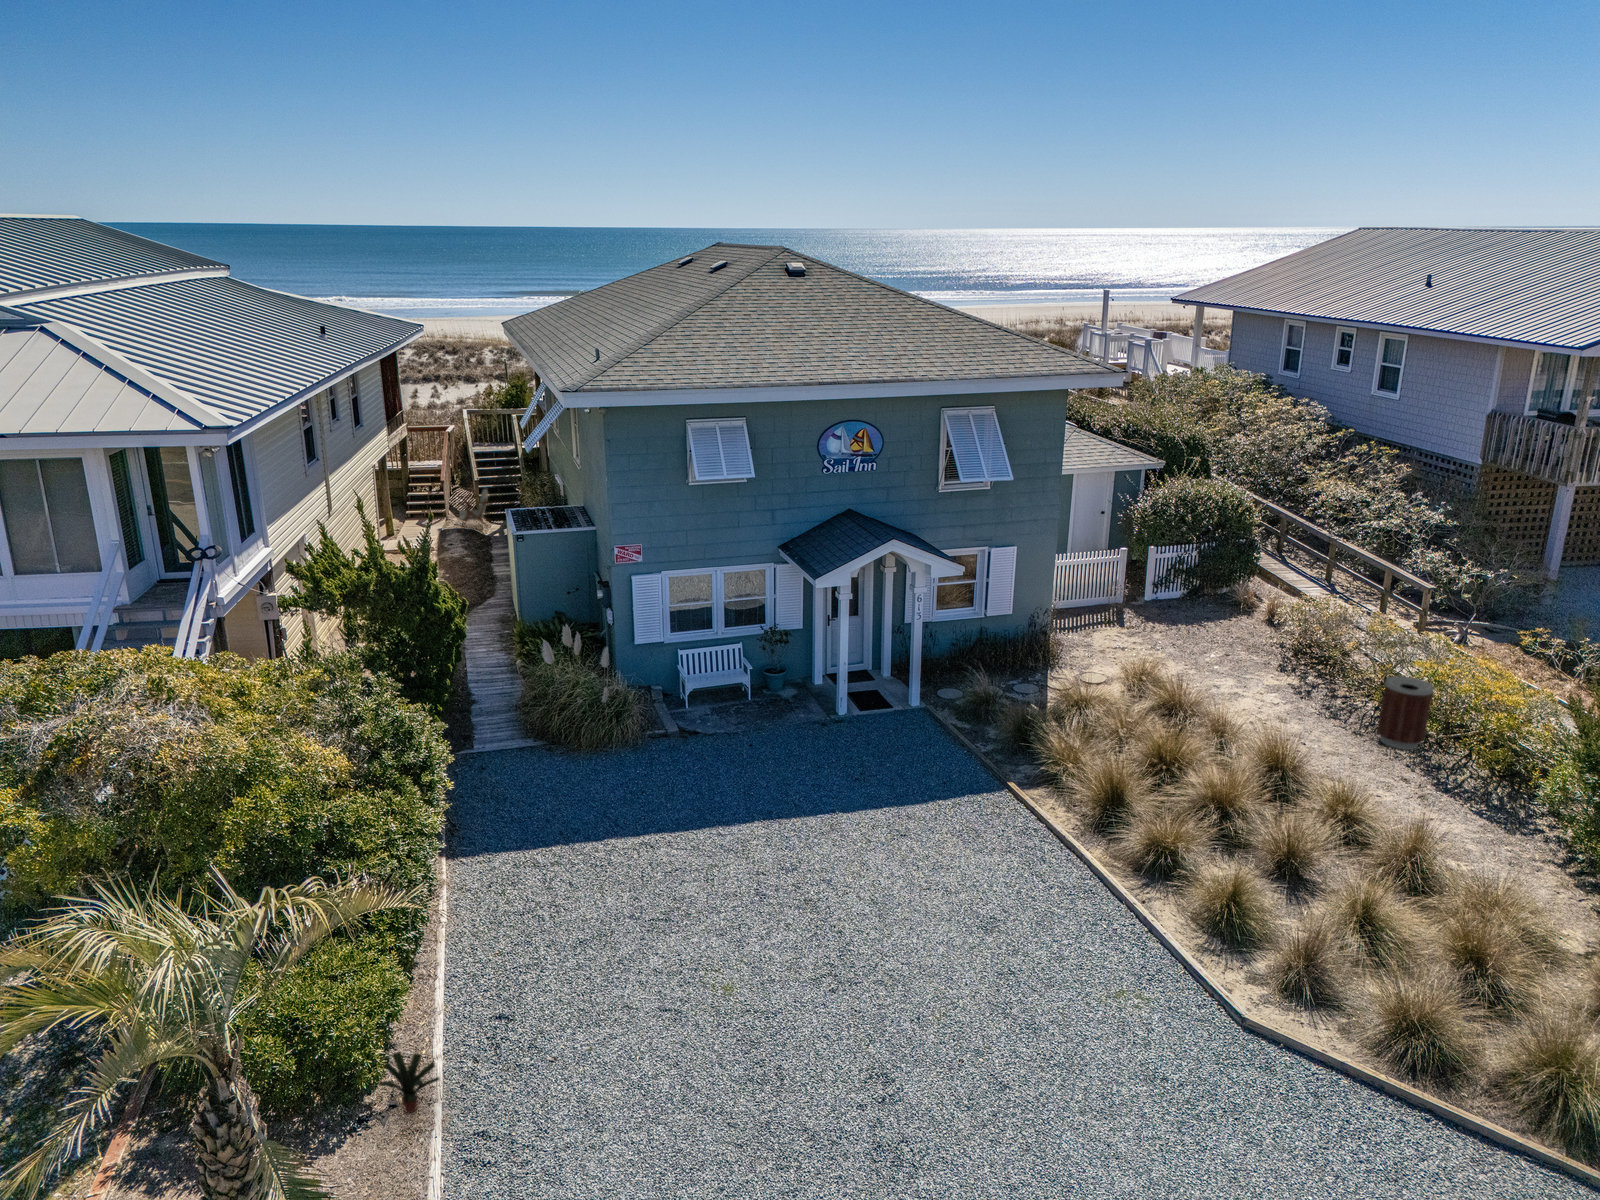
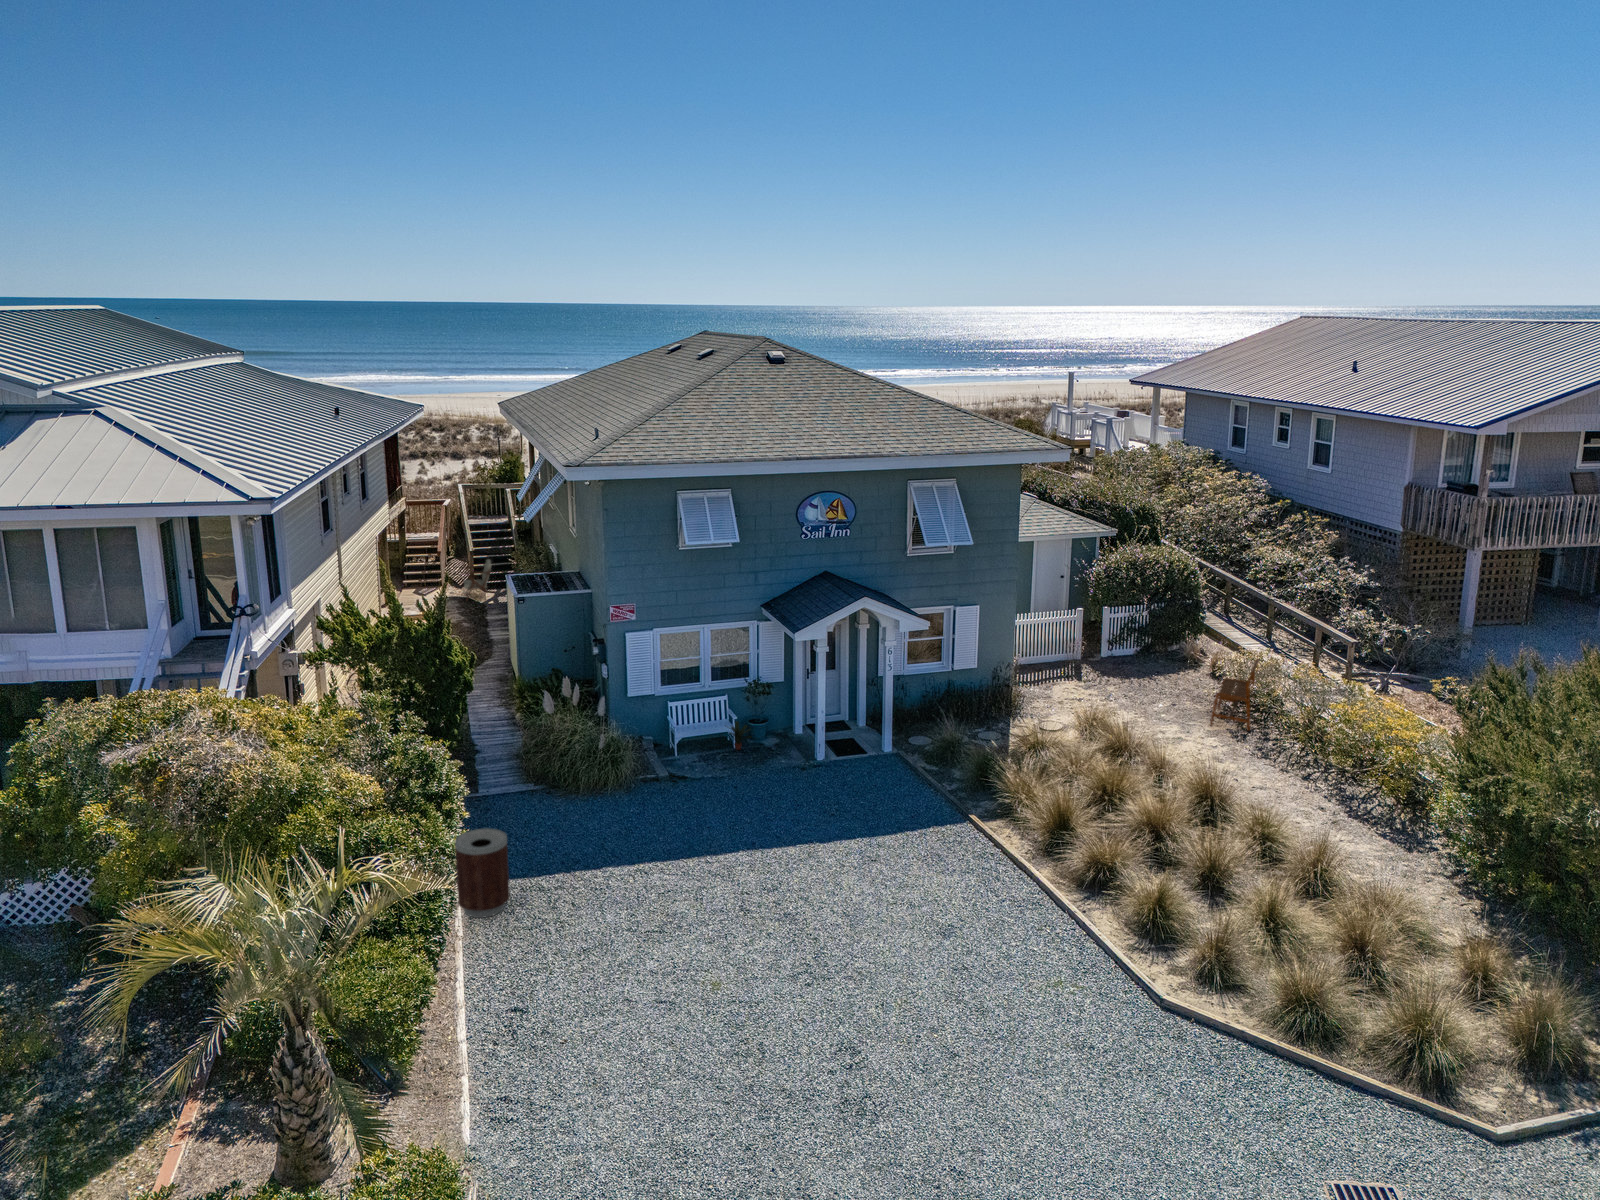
bench: none [1272,608,1328,688] -> present [1210,659,1259,730]
trash can: present [1377,676,1434,750] -> present [455,828,510,918]
potted plant: present [376,1052,439,1113] -> present [729,721,750,750]

